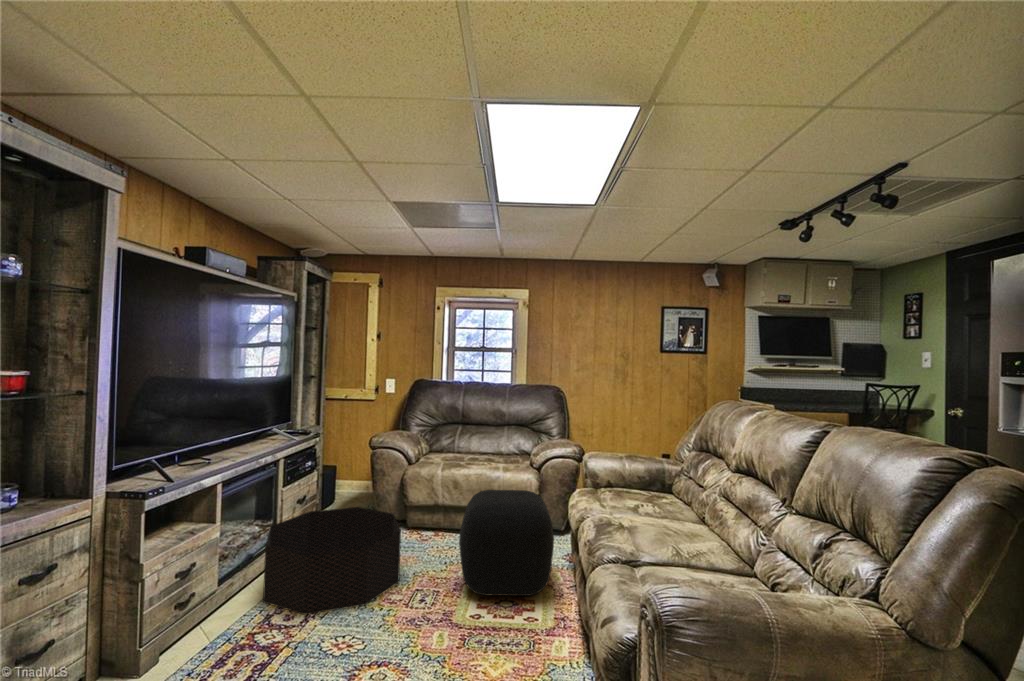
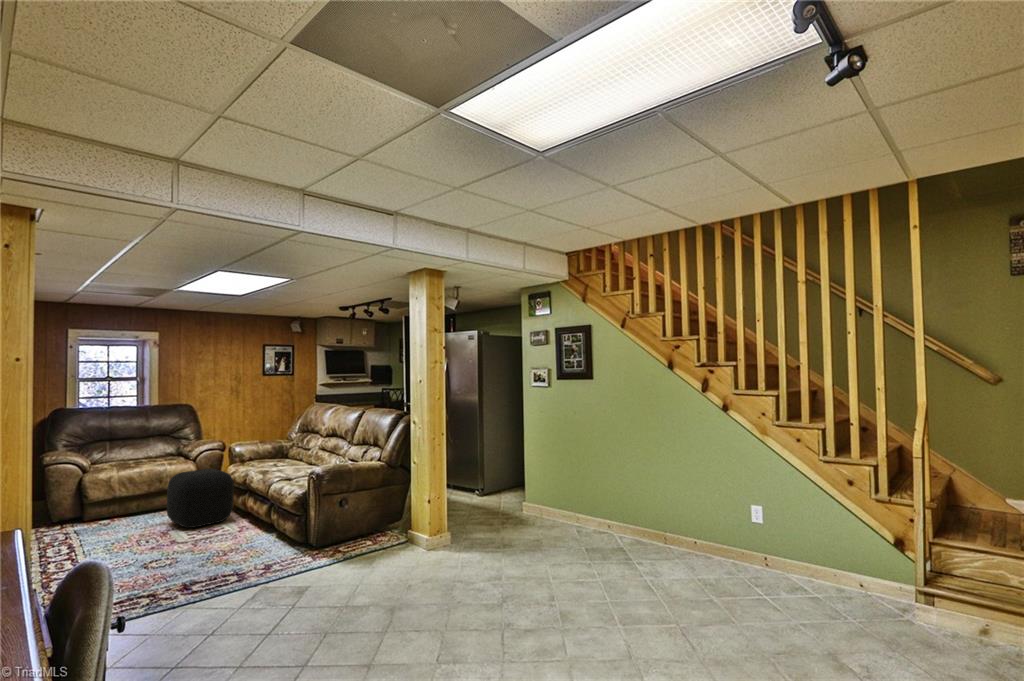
basket: present [263,507,401,615] -> none [11,502,127,567]

